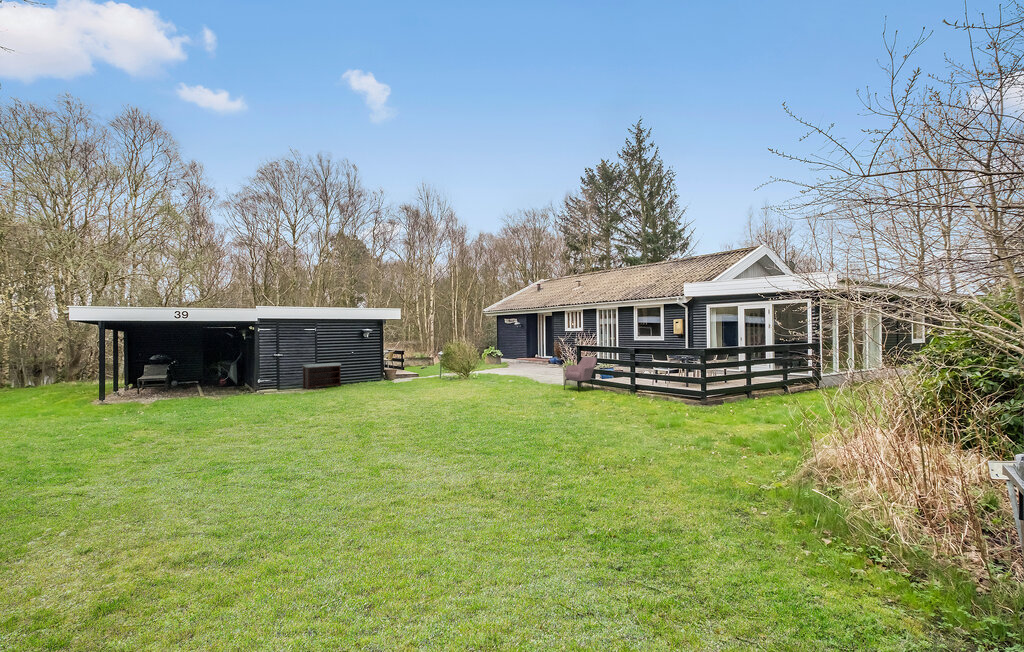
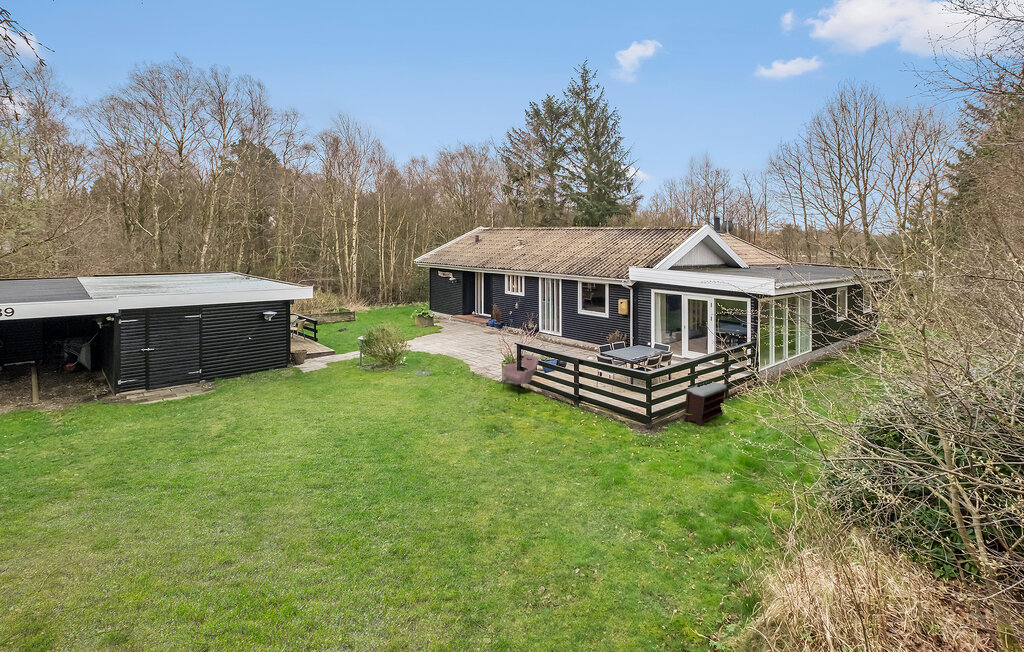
bench: present [302,363,342,389] -> present [684,382,727,426]

